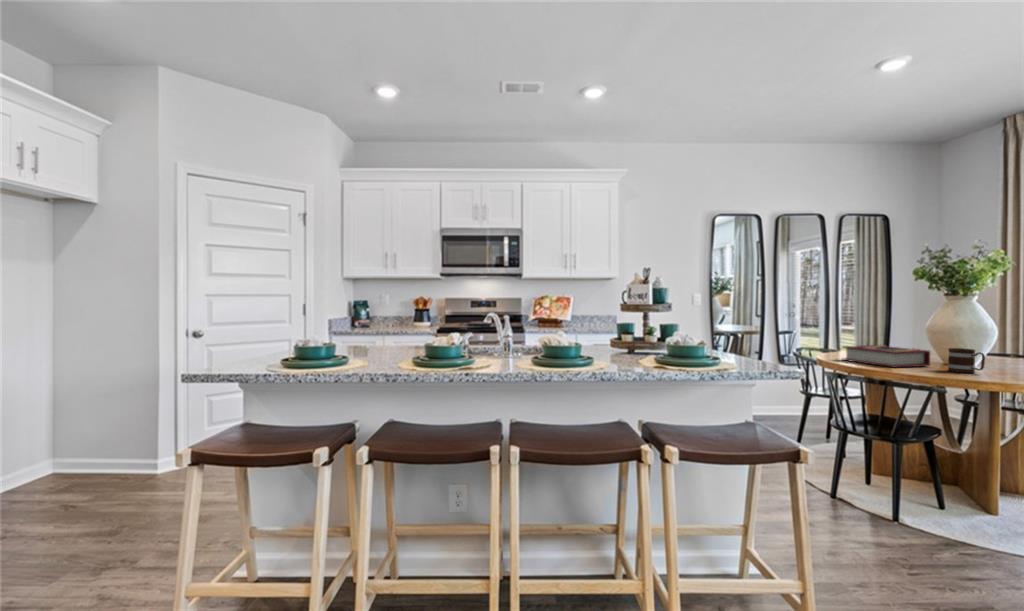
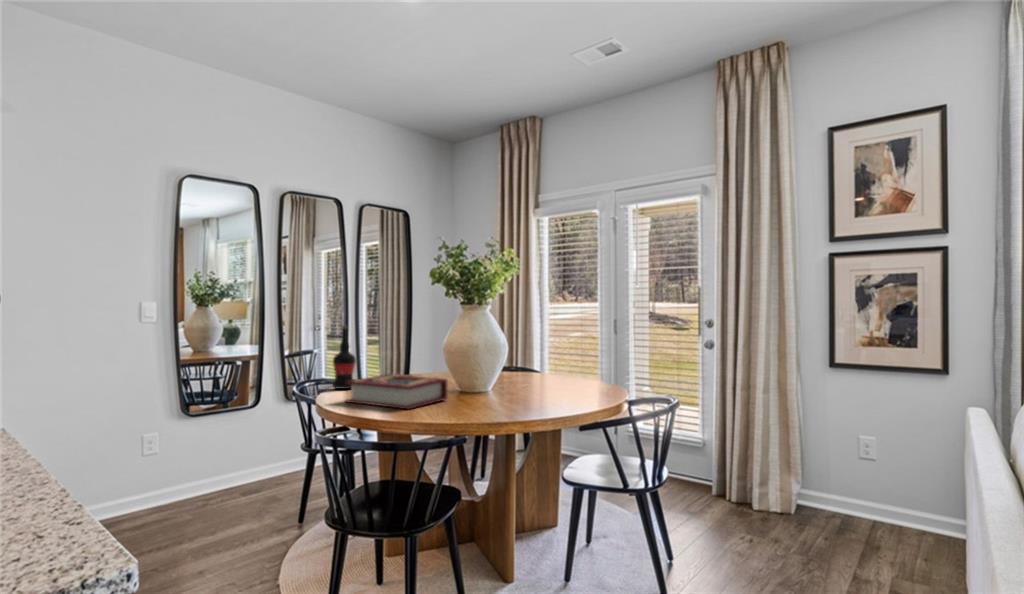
wine bottle: none [827,310,846,354] -> present [333,326,356,389]
mug: present [948,348,985,373] -> none [466,374,502,408]

